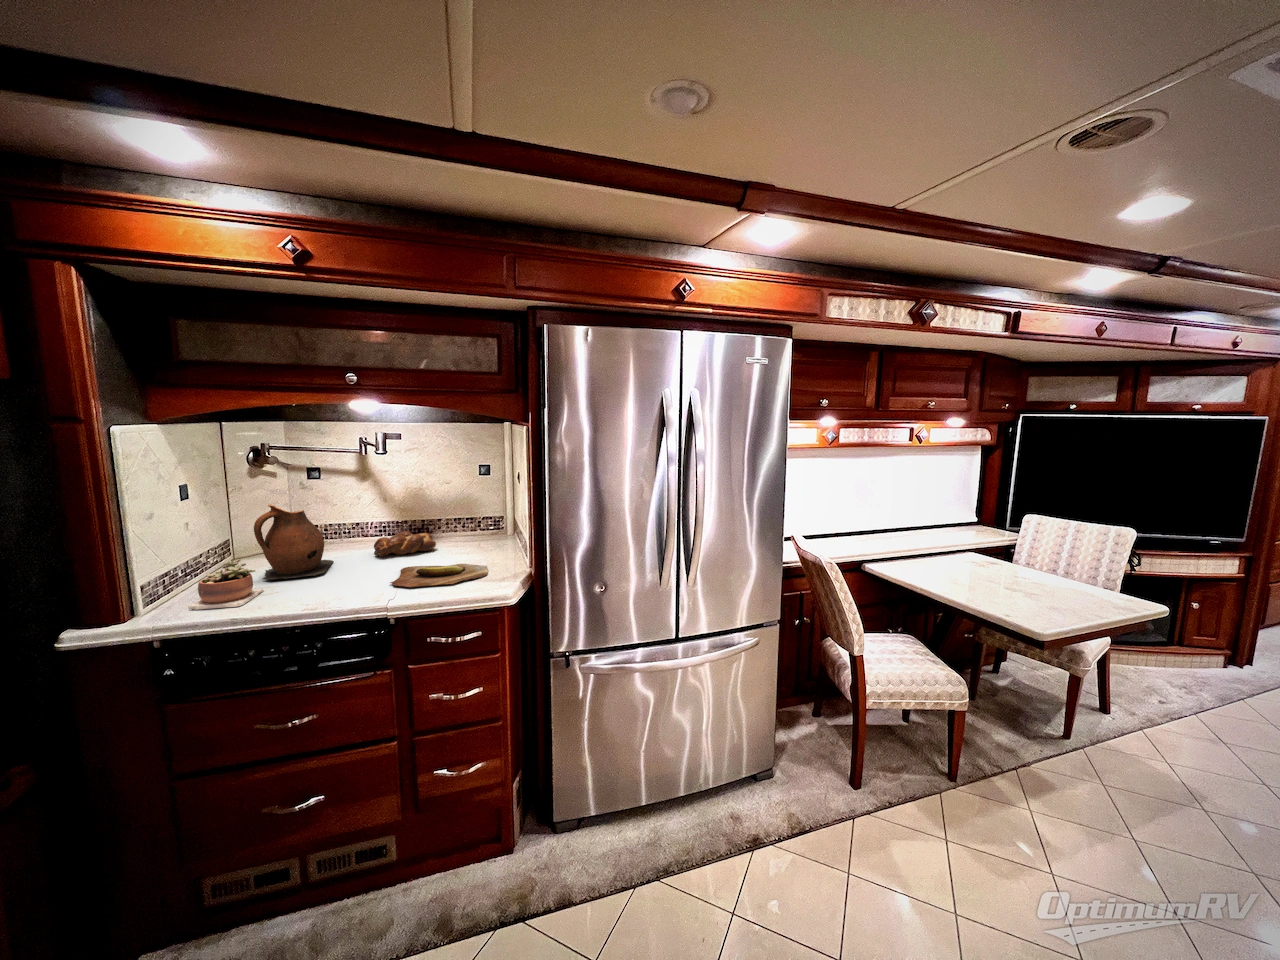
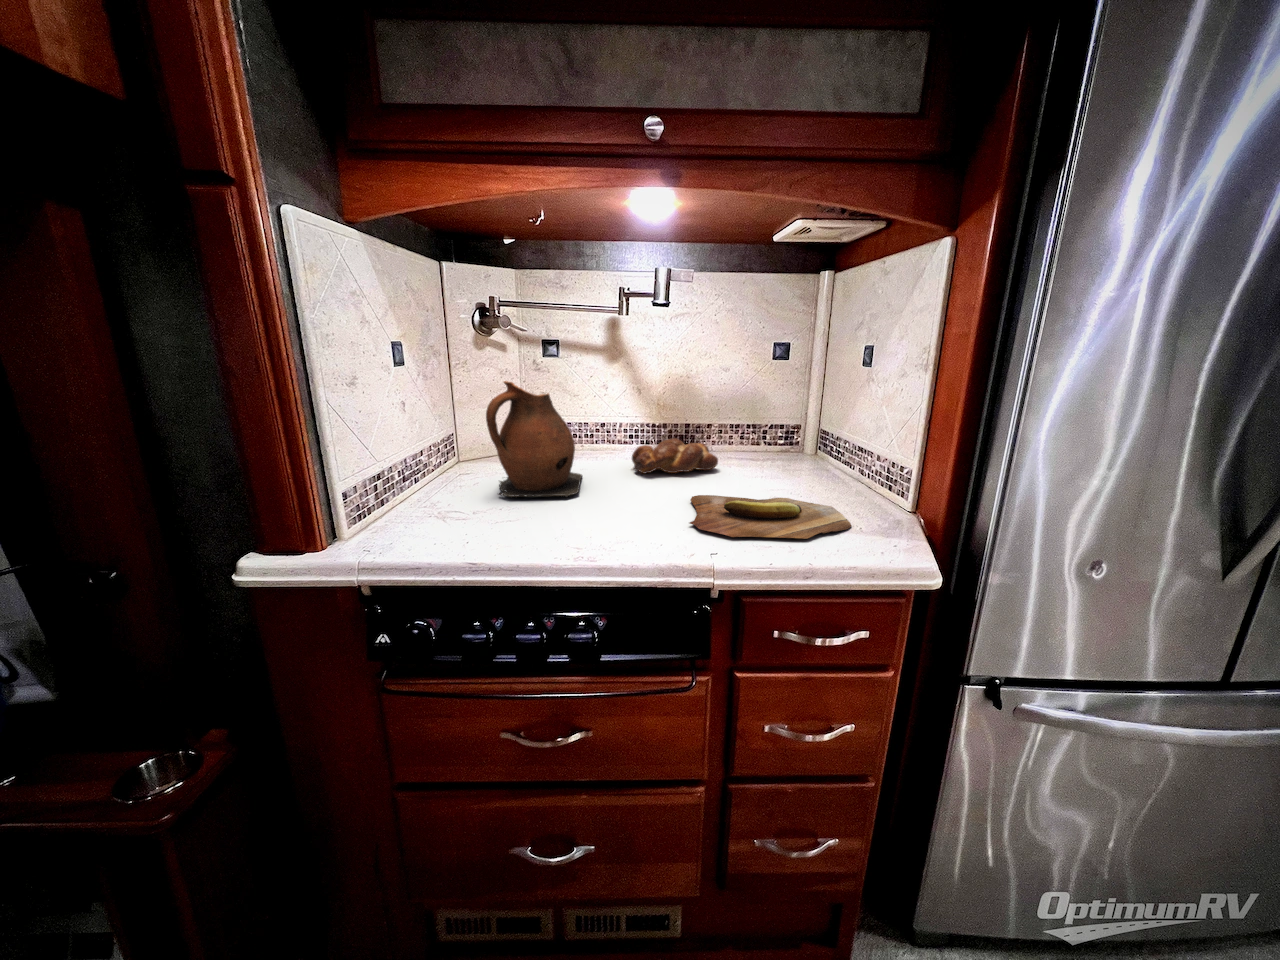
succulent plant: present [188,559,264,610] -> none [405,462,503,541]

